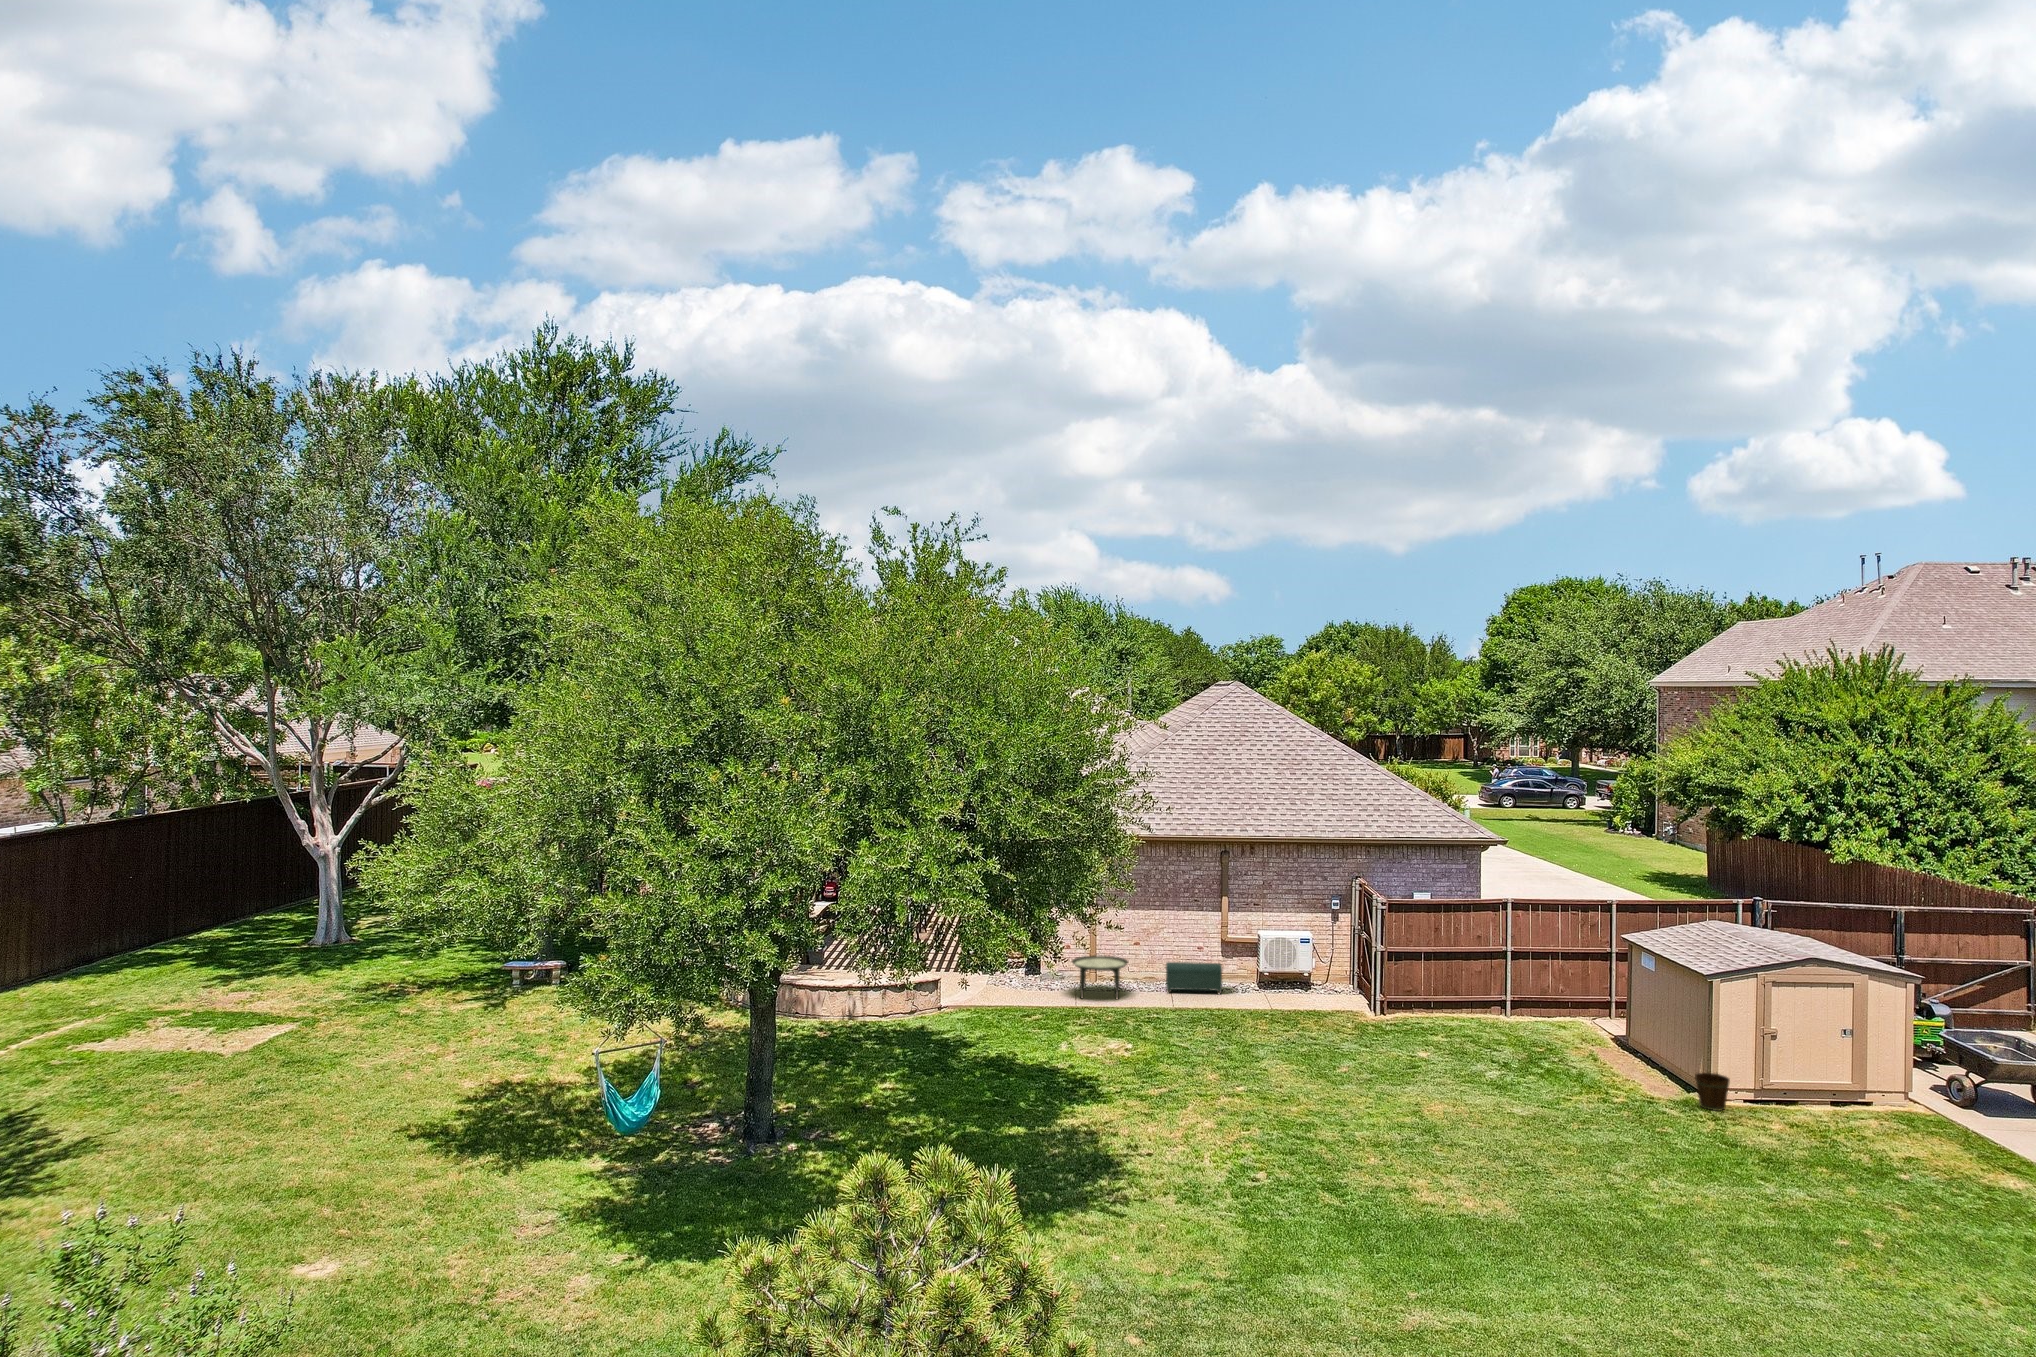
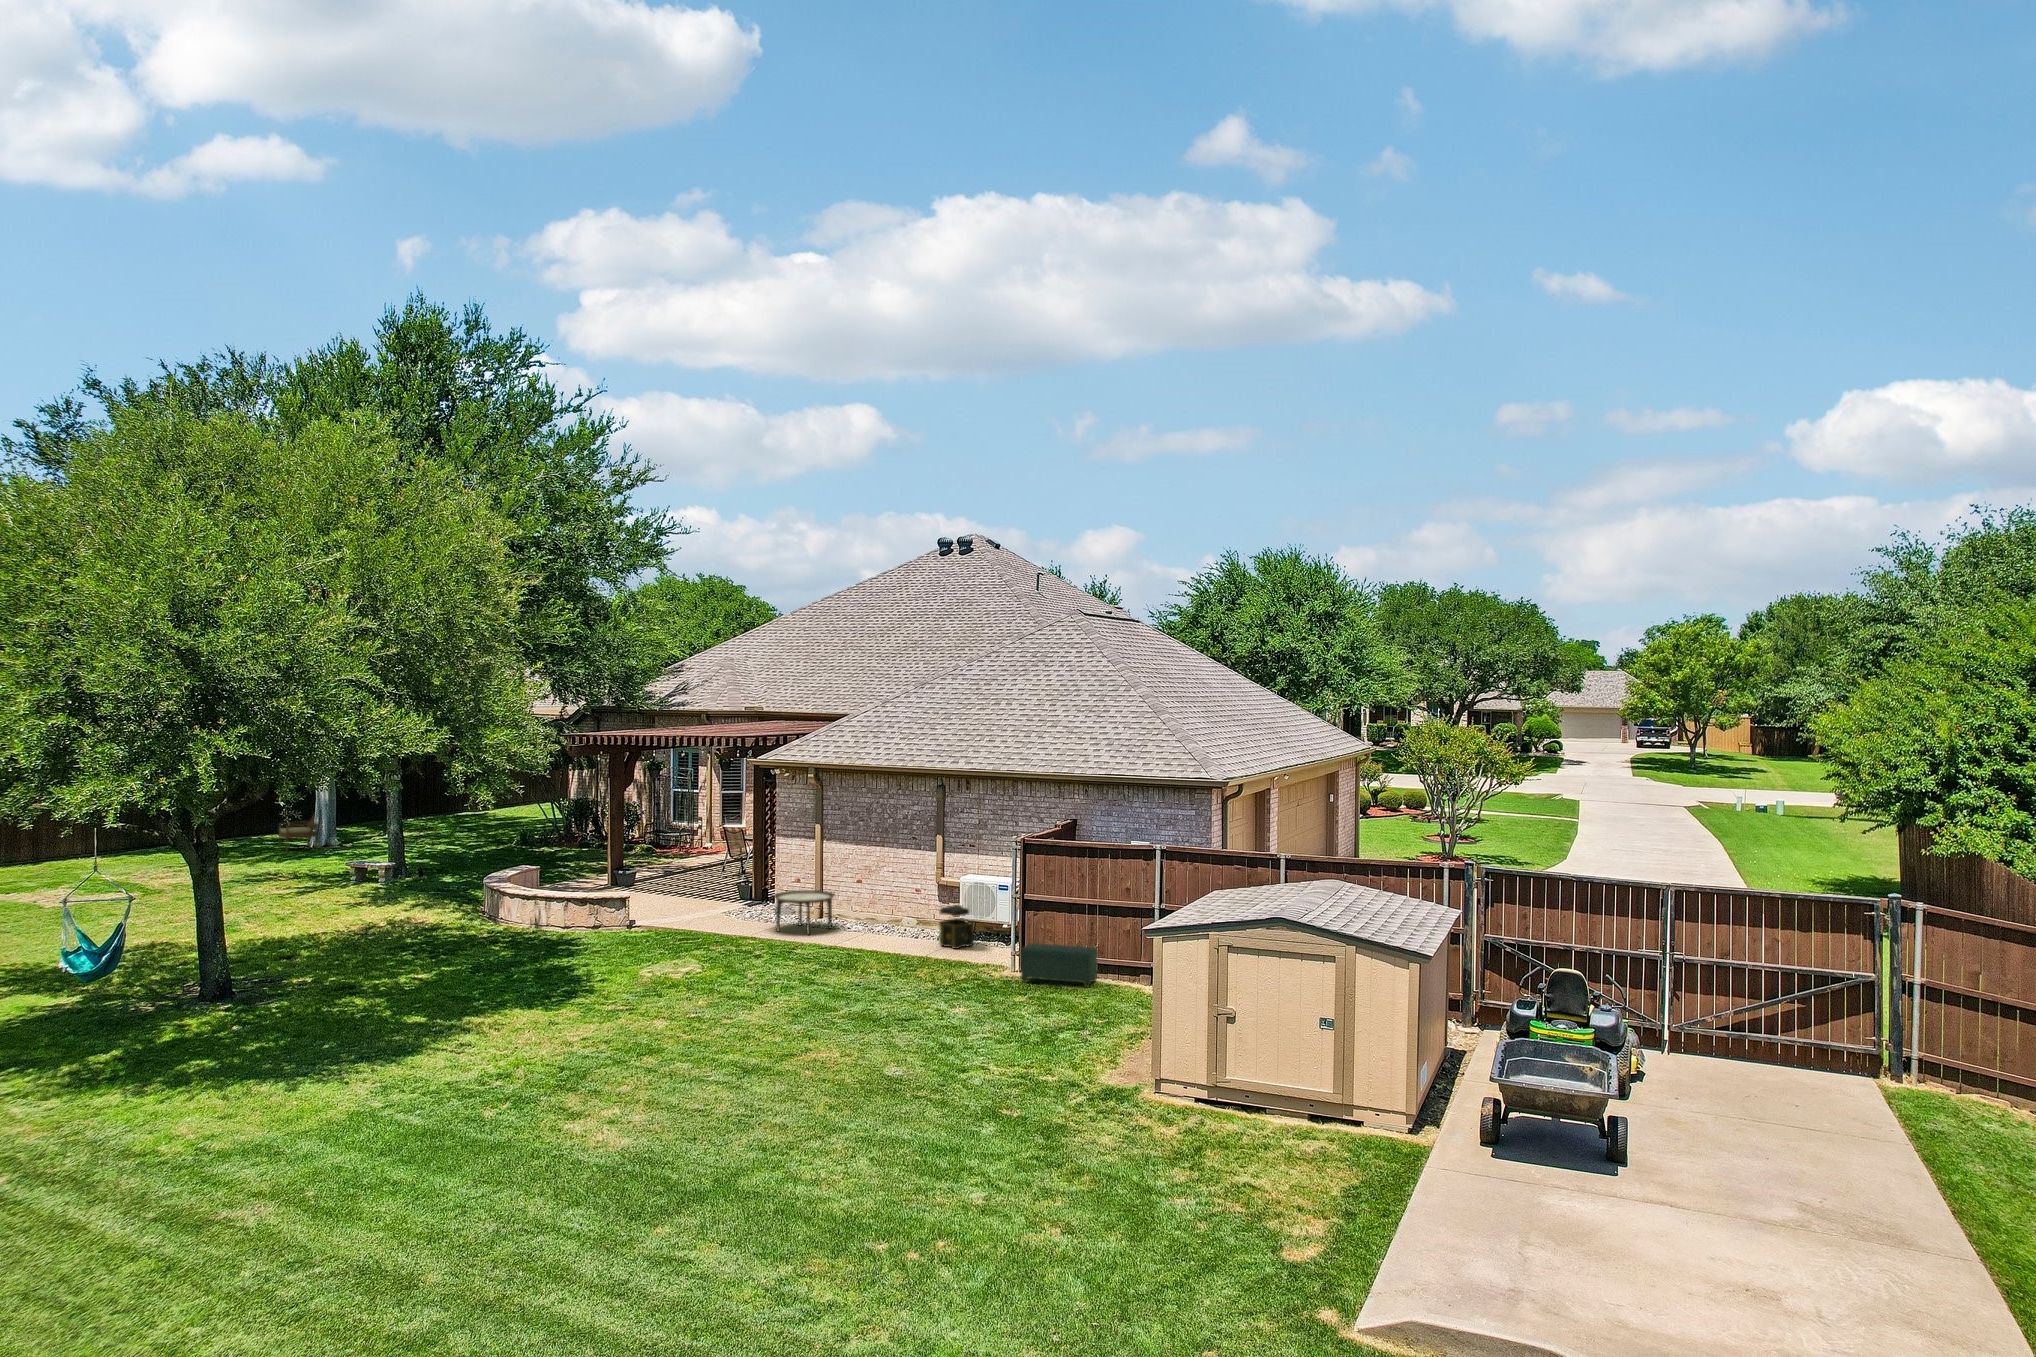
chair: none [252,906,307,955] -> present [279,815,319,850]
toolbox: none [1250,959,1278,999] -> present [939,905,974,949]
bench: present [1166,962,1222,994] -> present [1021,943,1098,988]
bucket: present [1695,1073,1730,1111] -> none [1121,1056,1162,1106]

